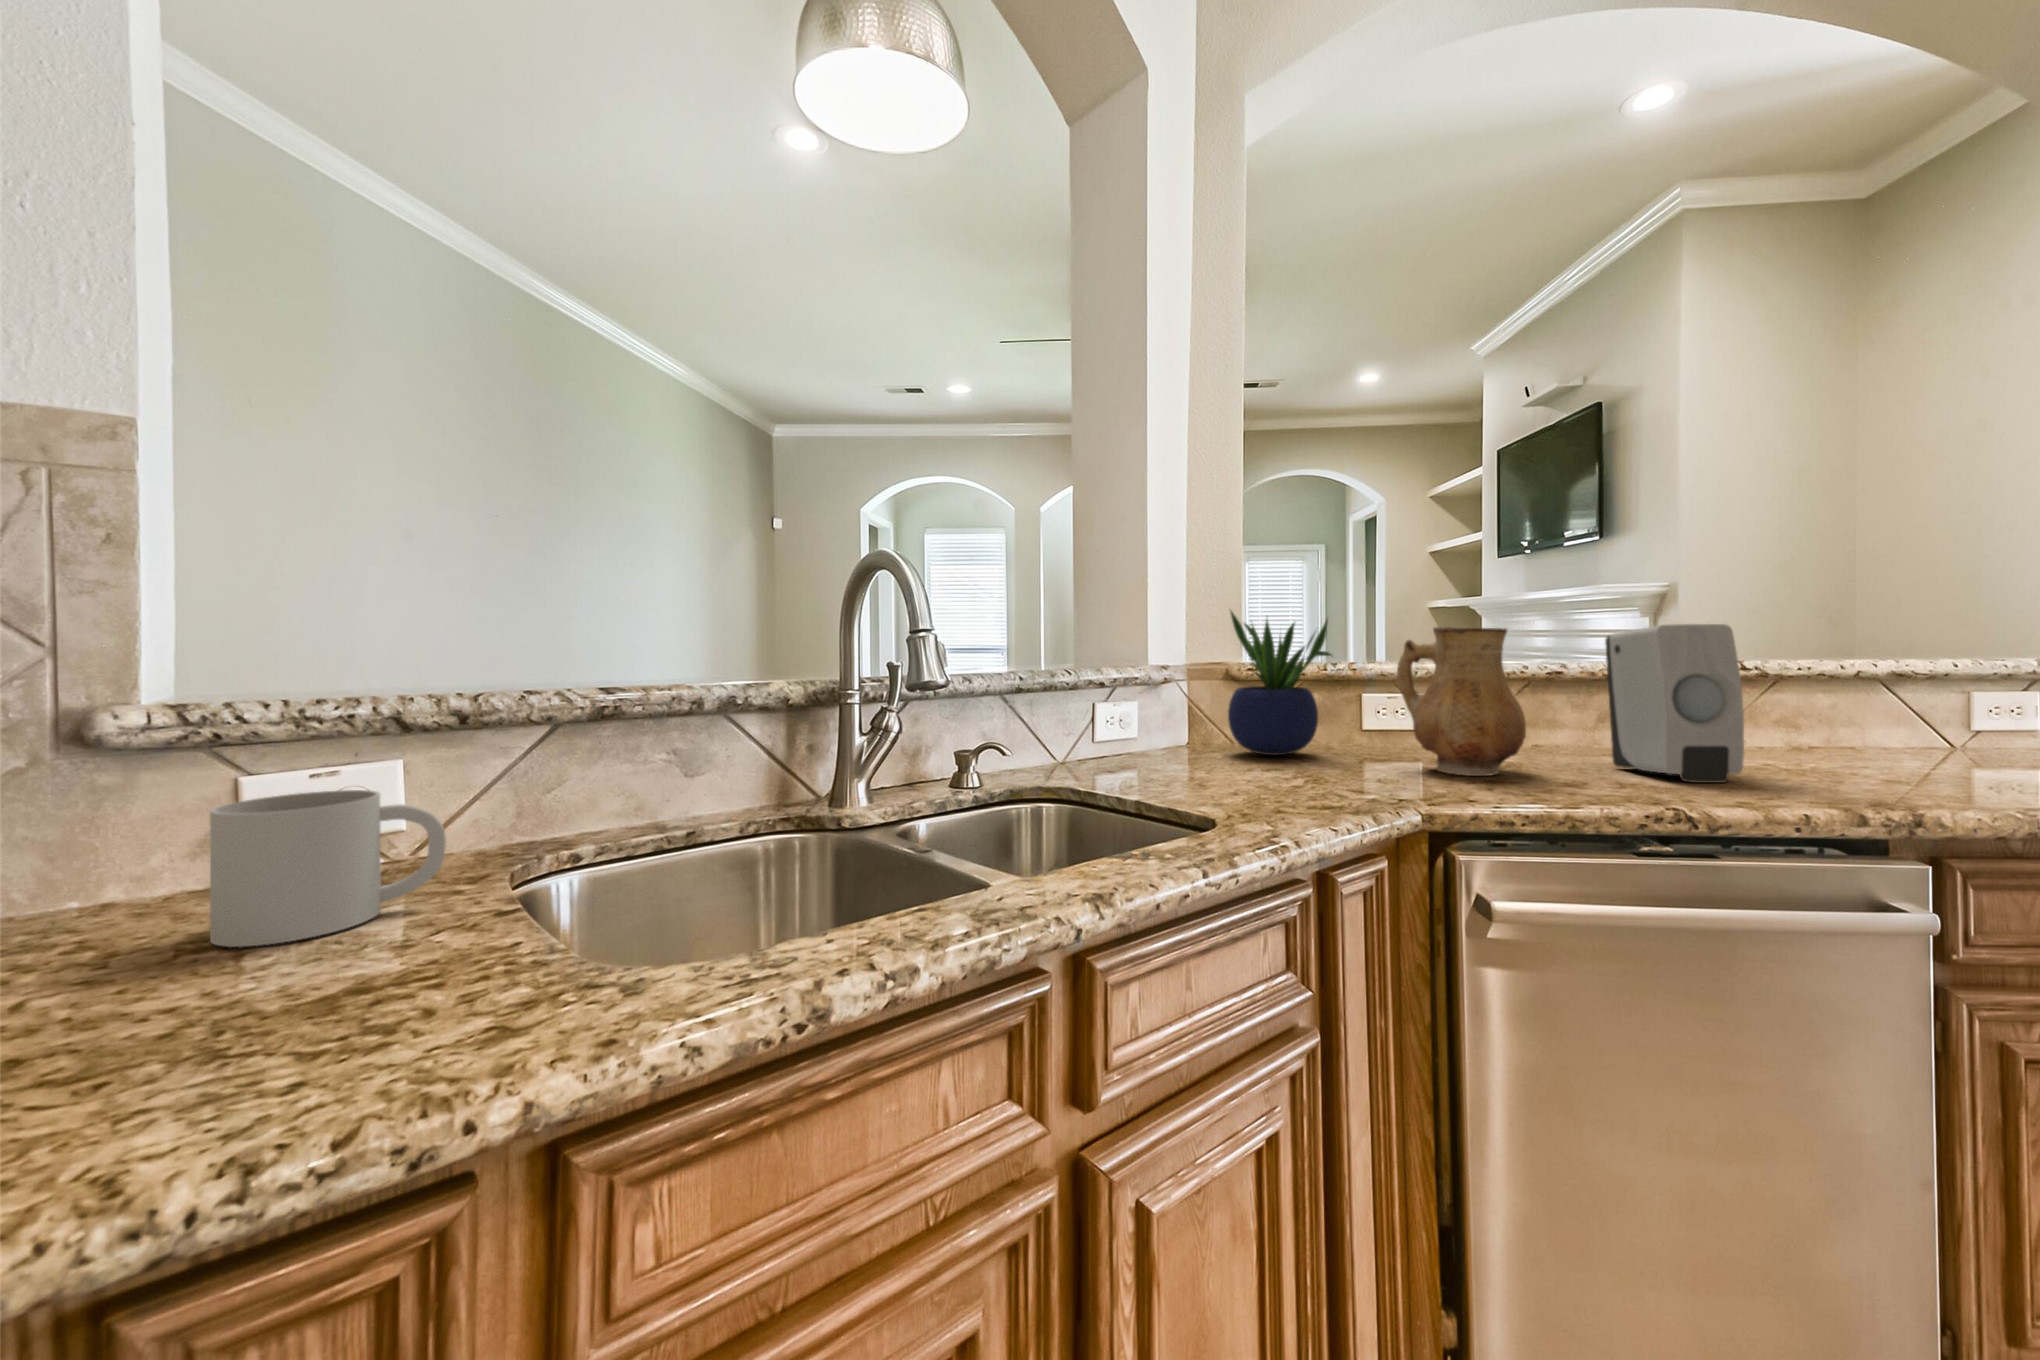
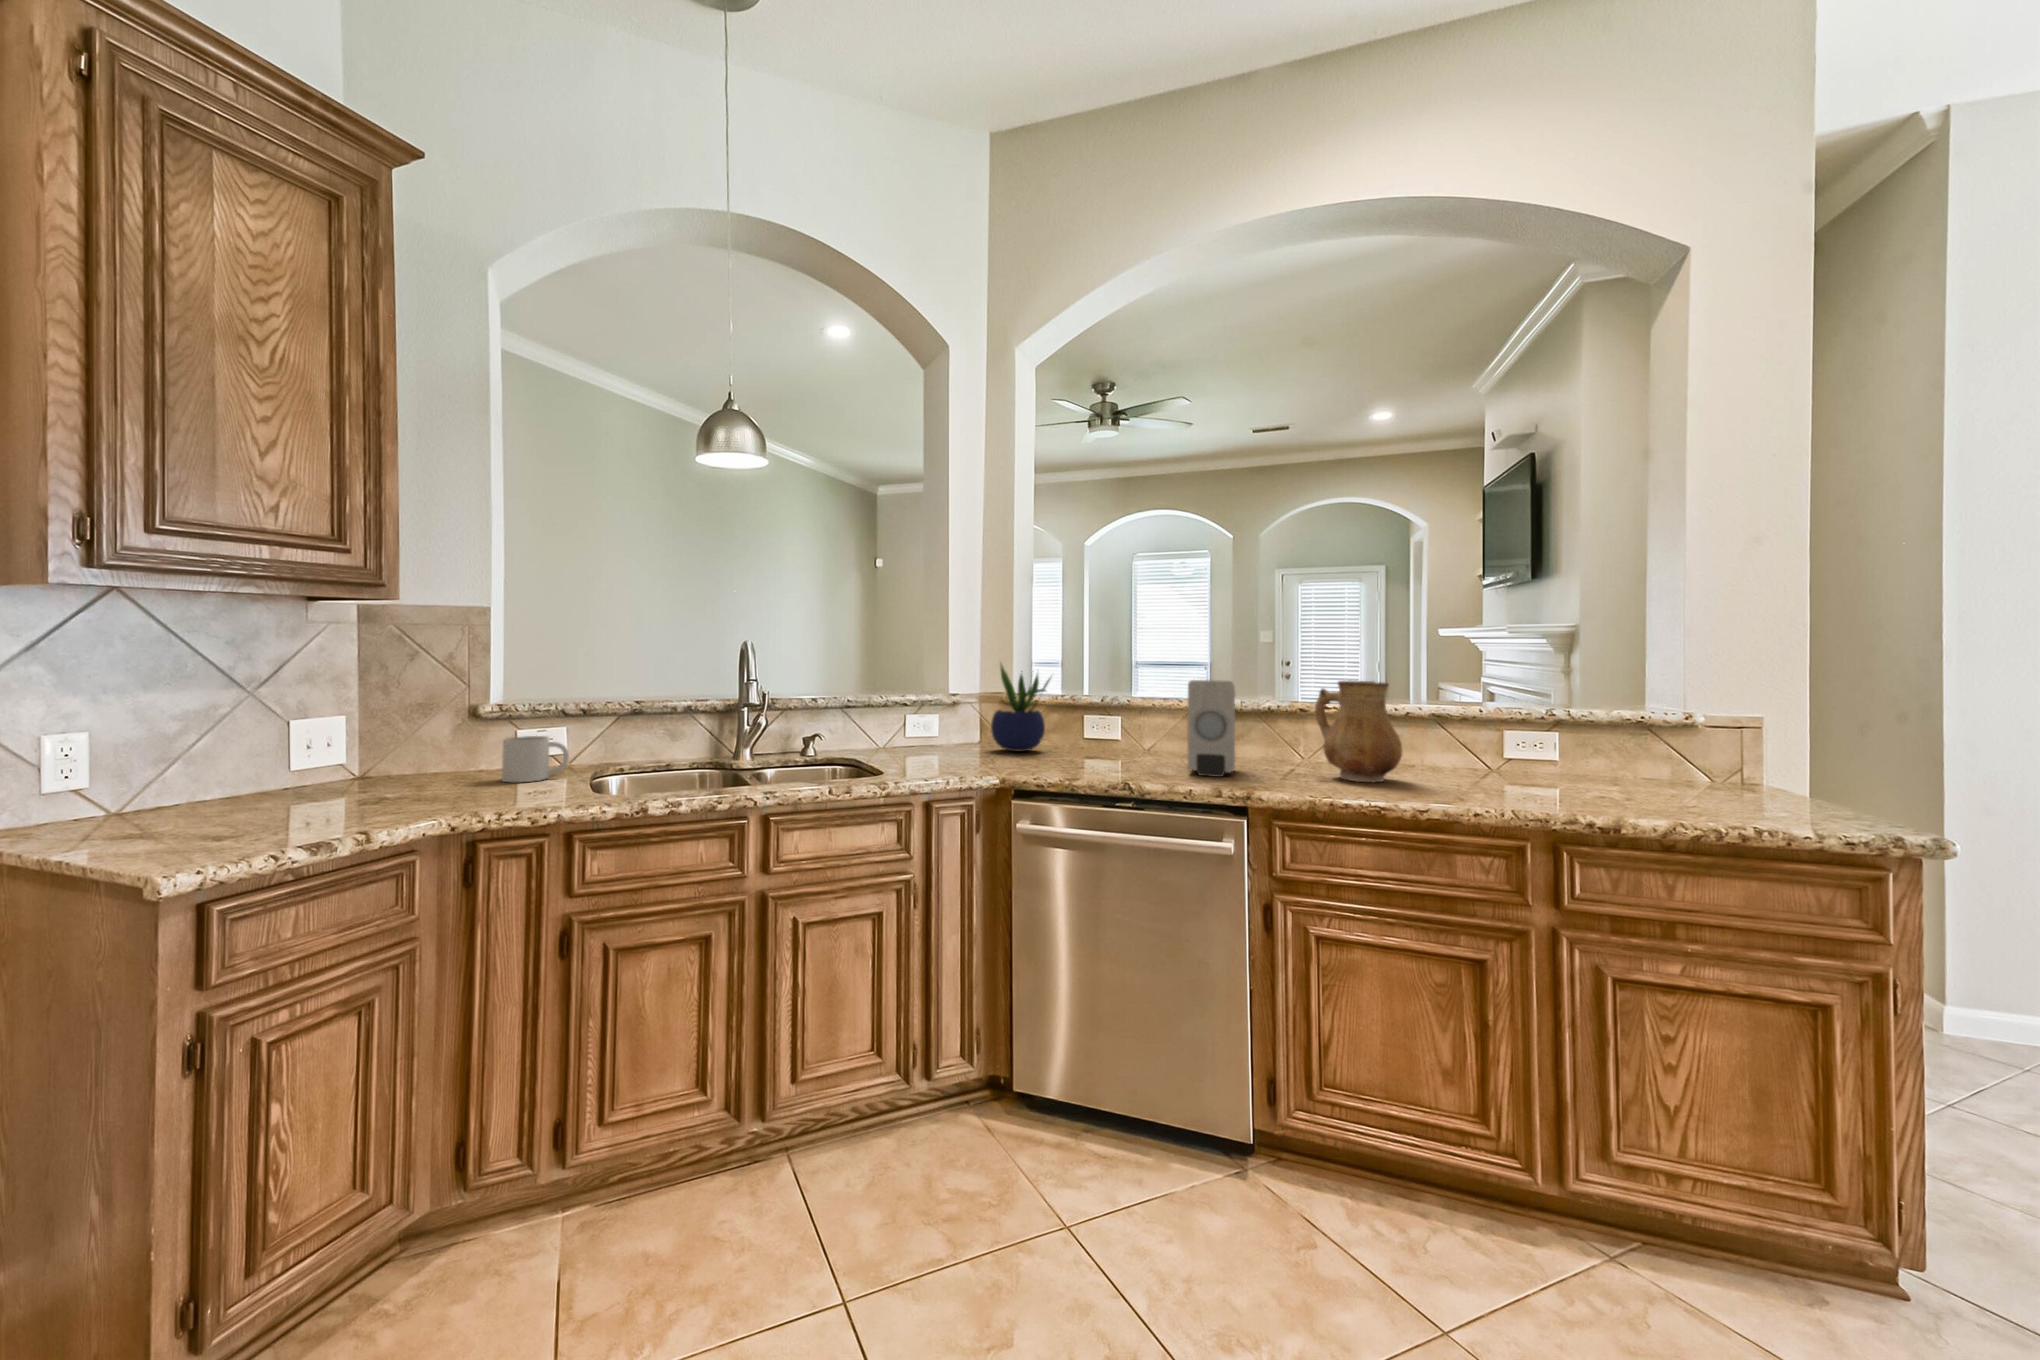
ceramic pitcher: present [1397,627,1526,776] -> present [1315,680,1402,782]

